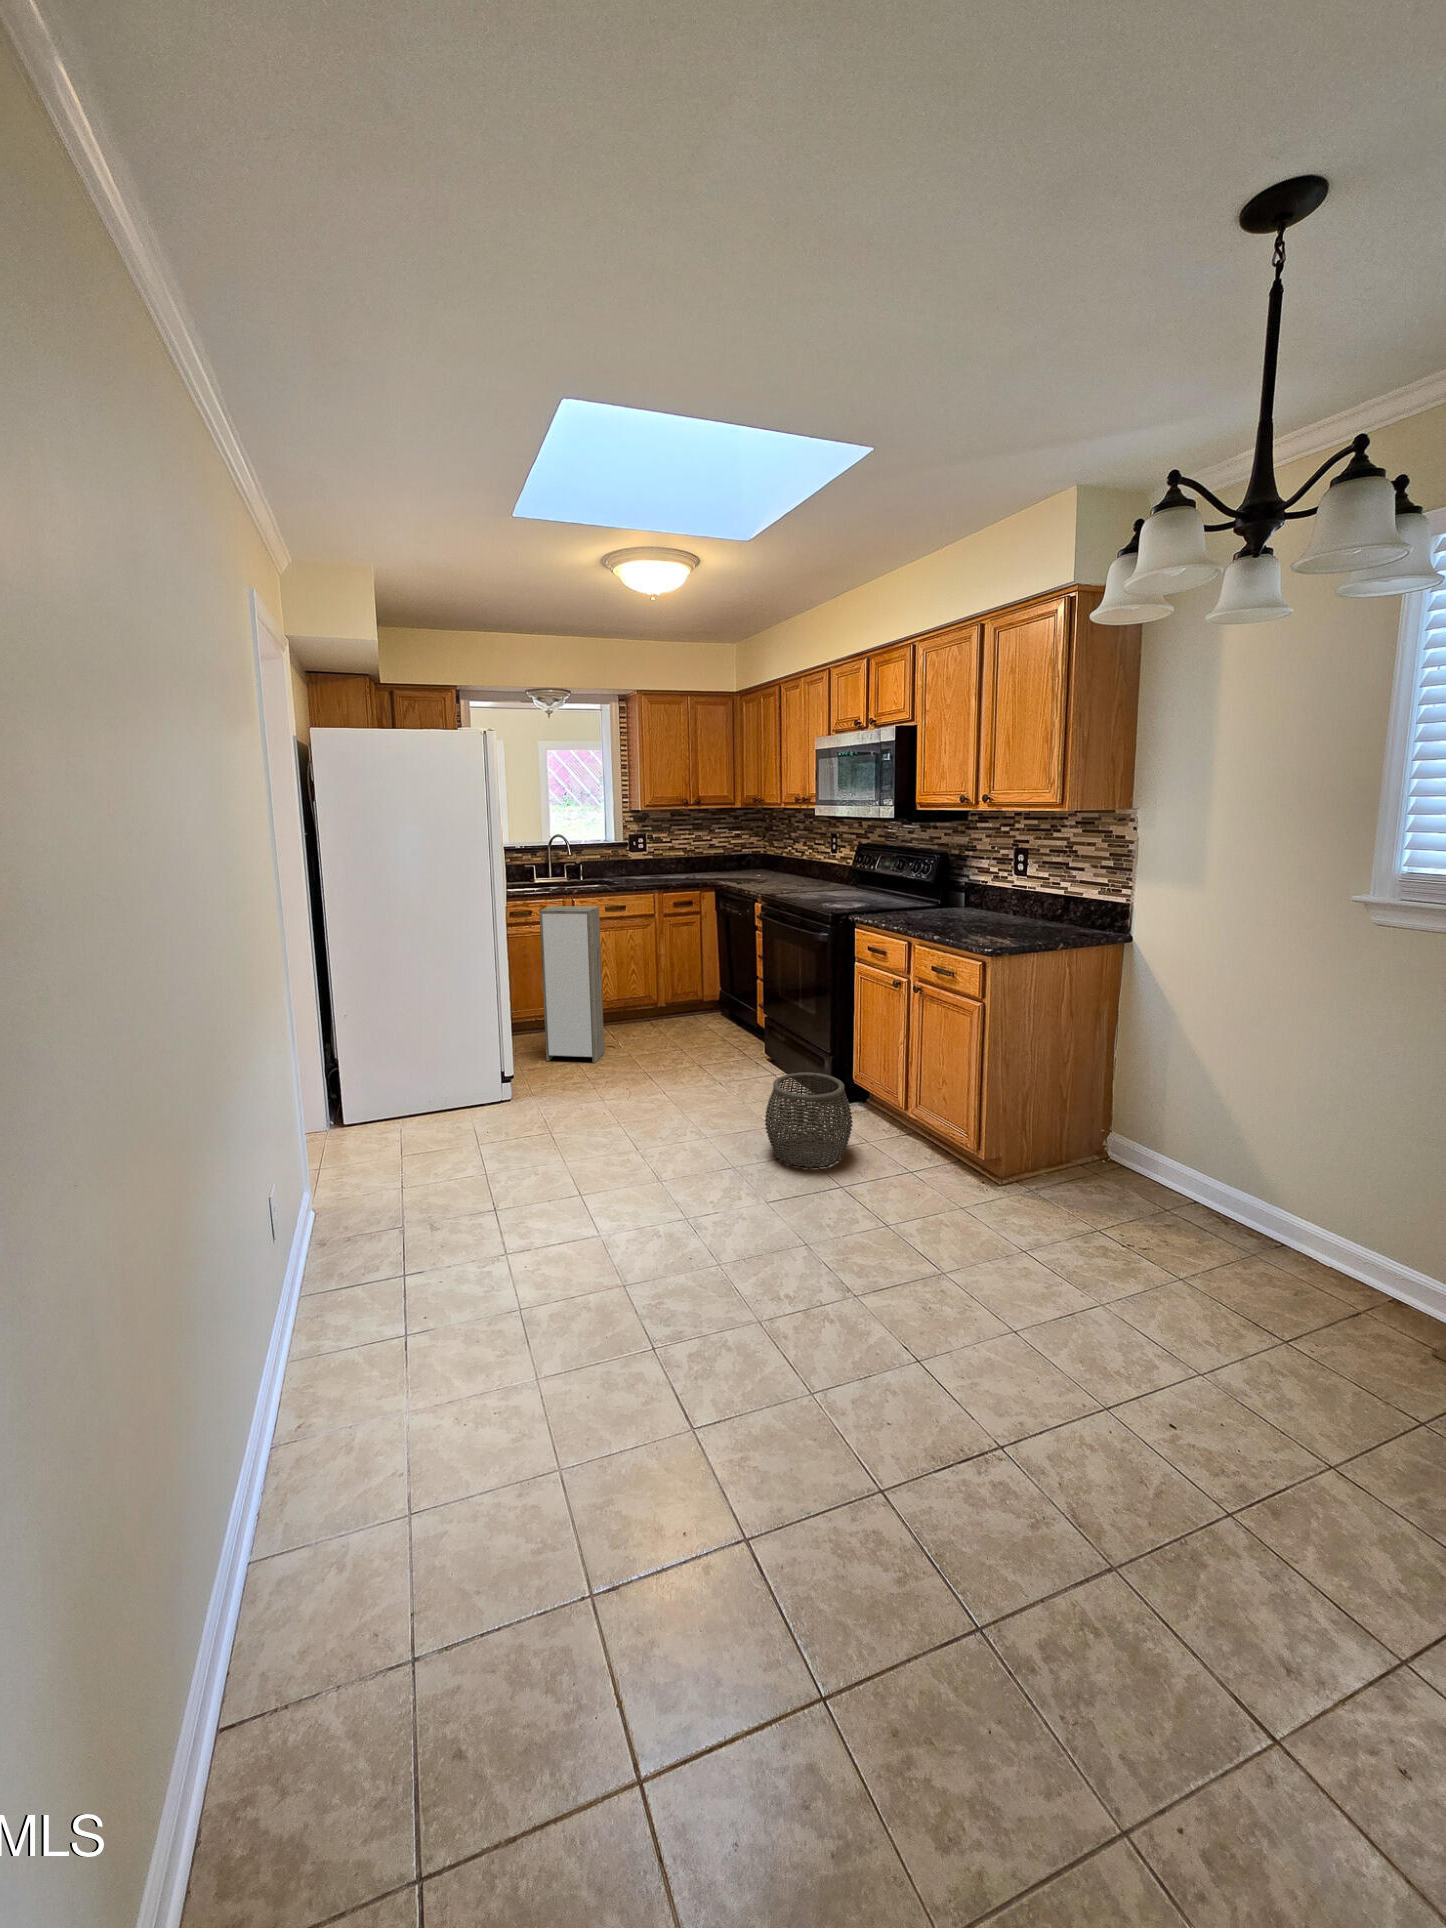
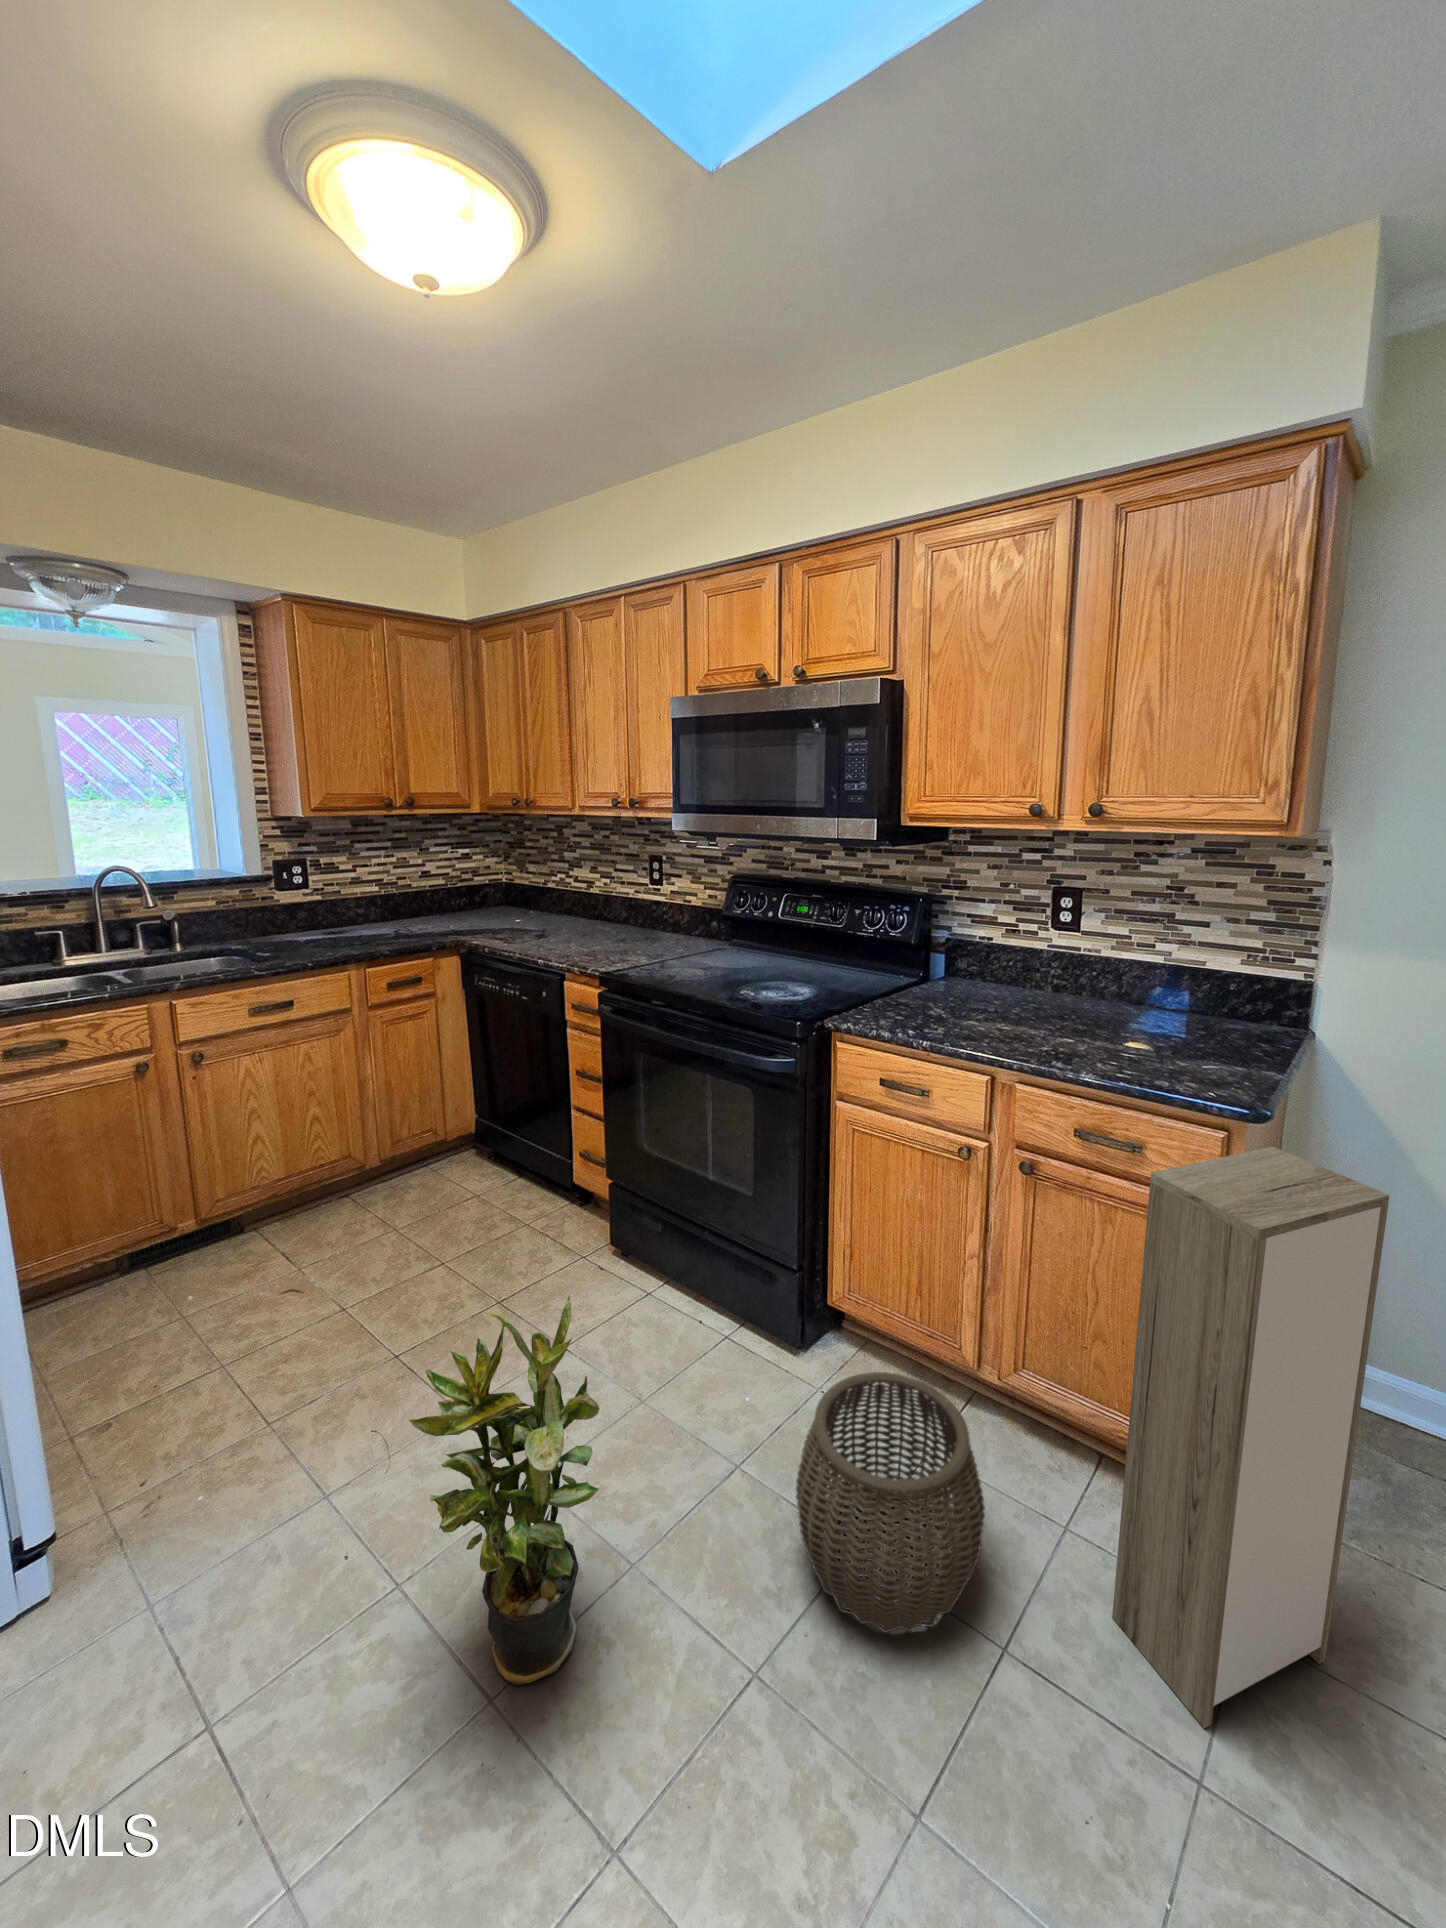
storage cabinet: present [539,906,604,1063] -> present [1112,1146,1389,1729]
potted plant: none [615,998,689,1143] -> present [409,1295,599,1686]

